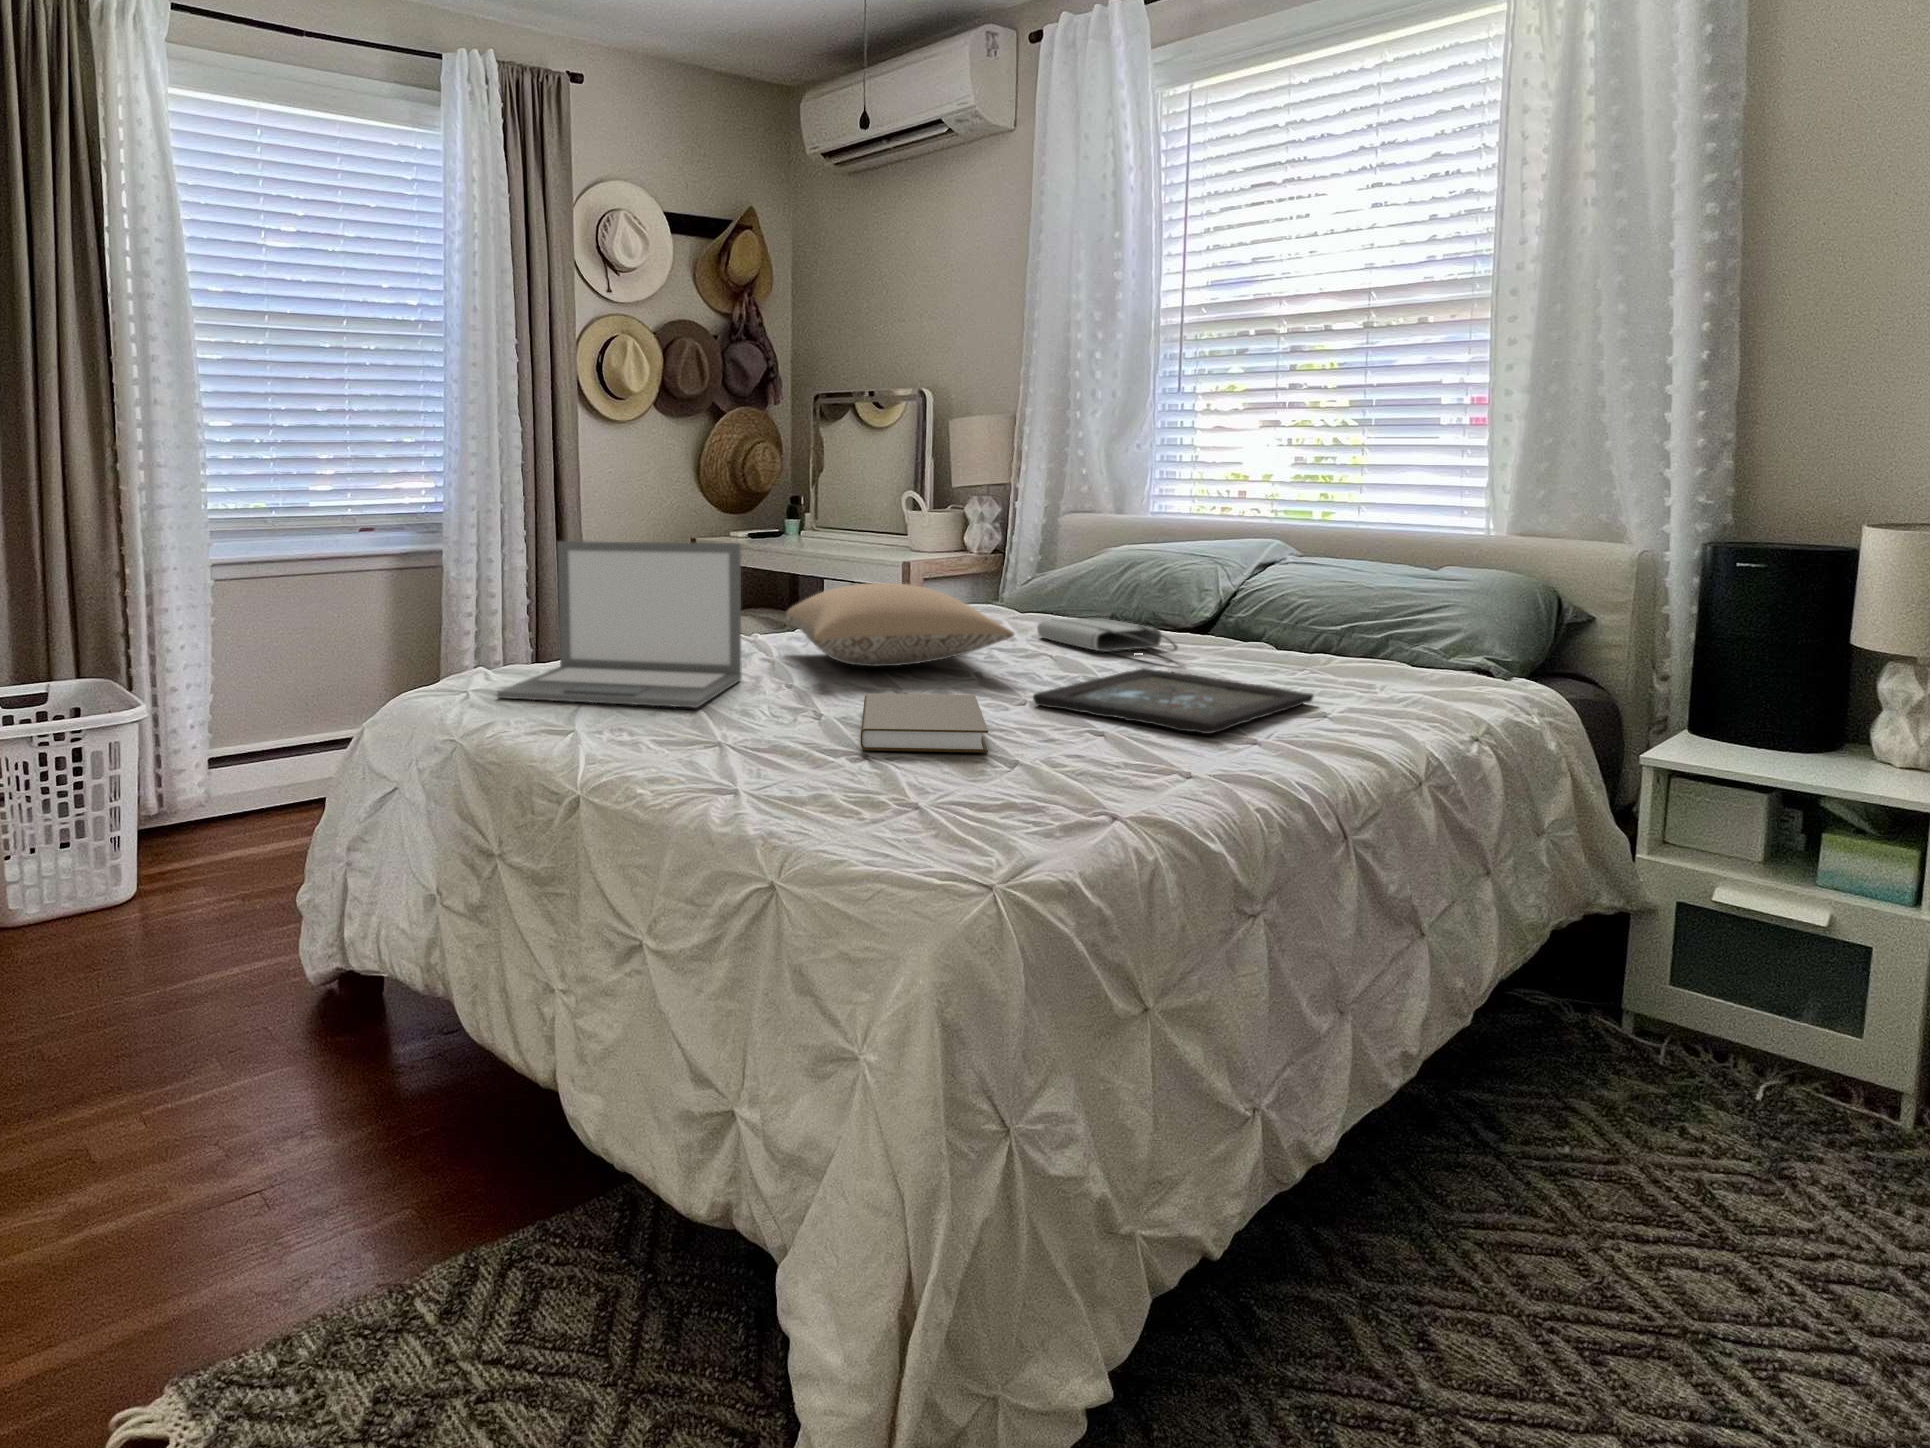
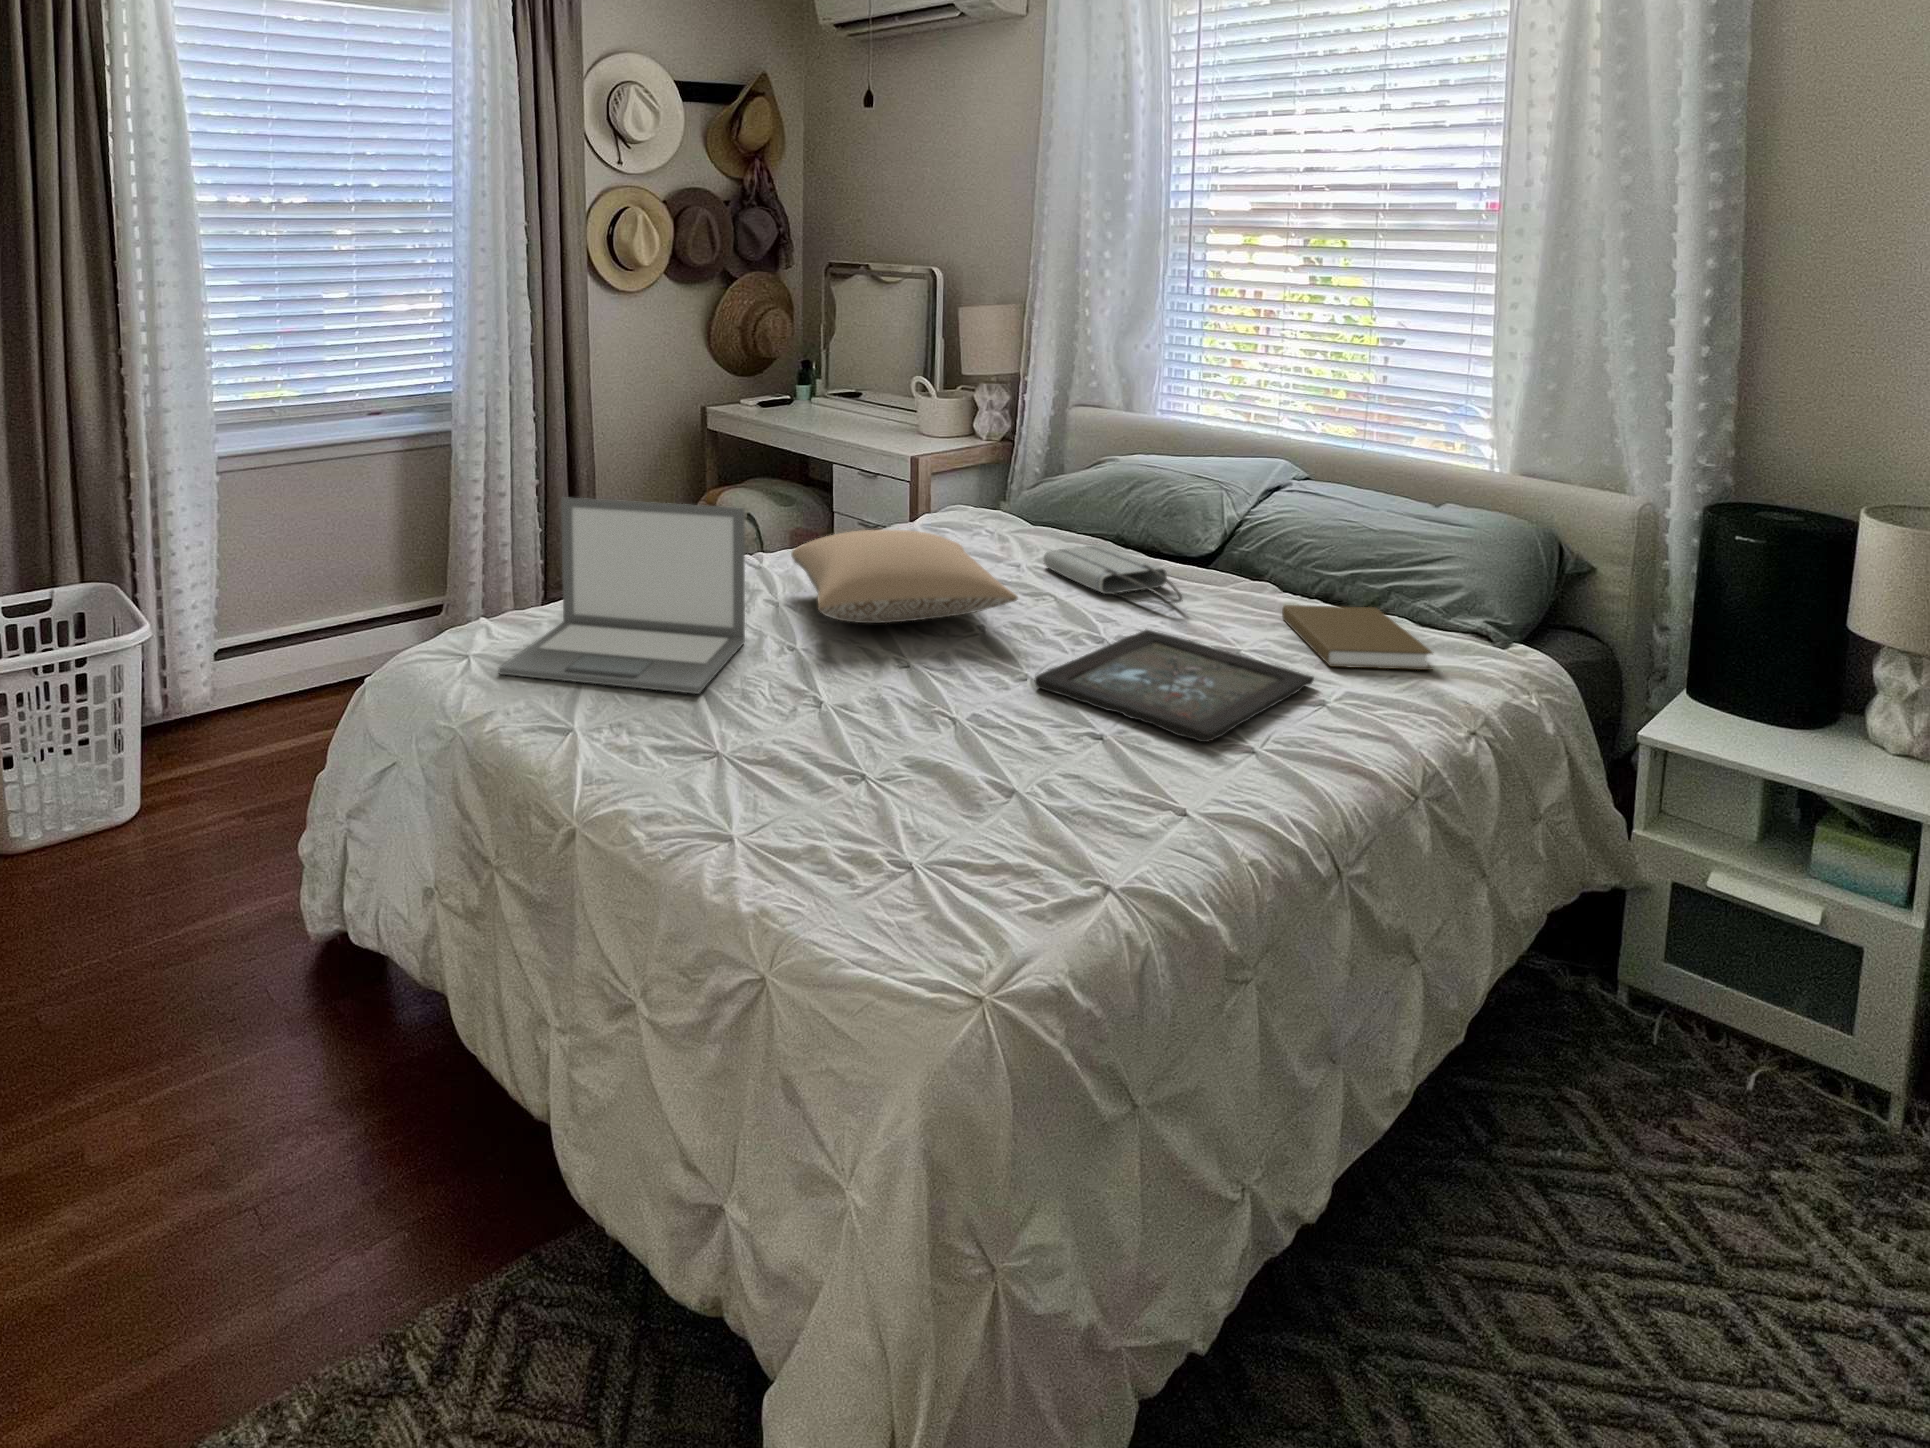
book: present [861,693,988,753] -> present [1282,605,1433,670]

